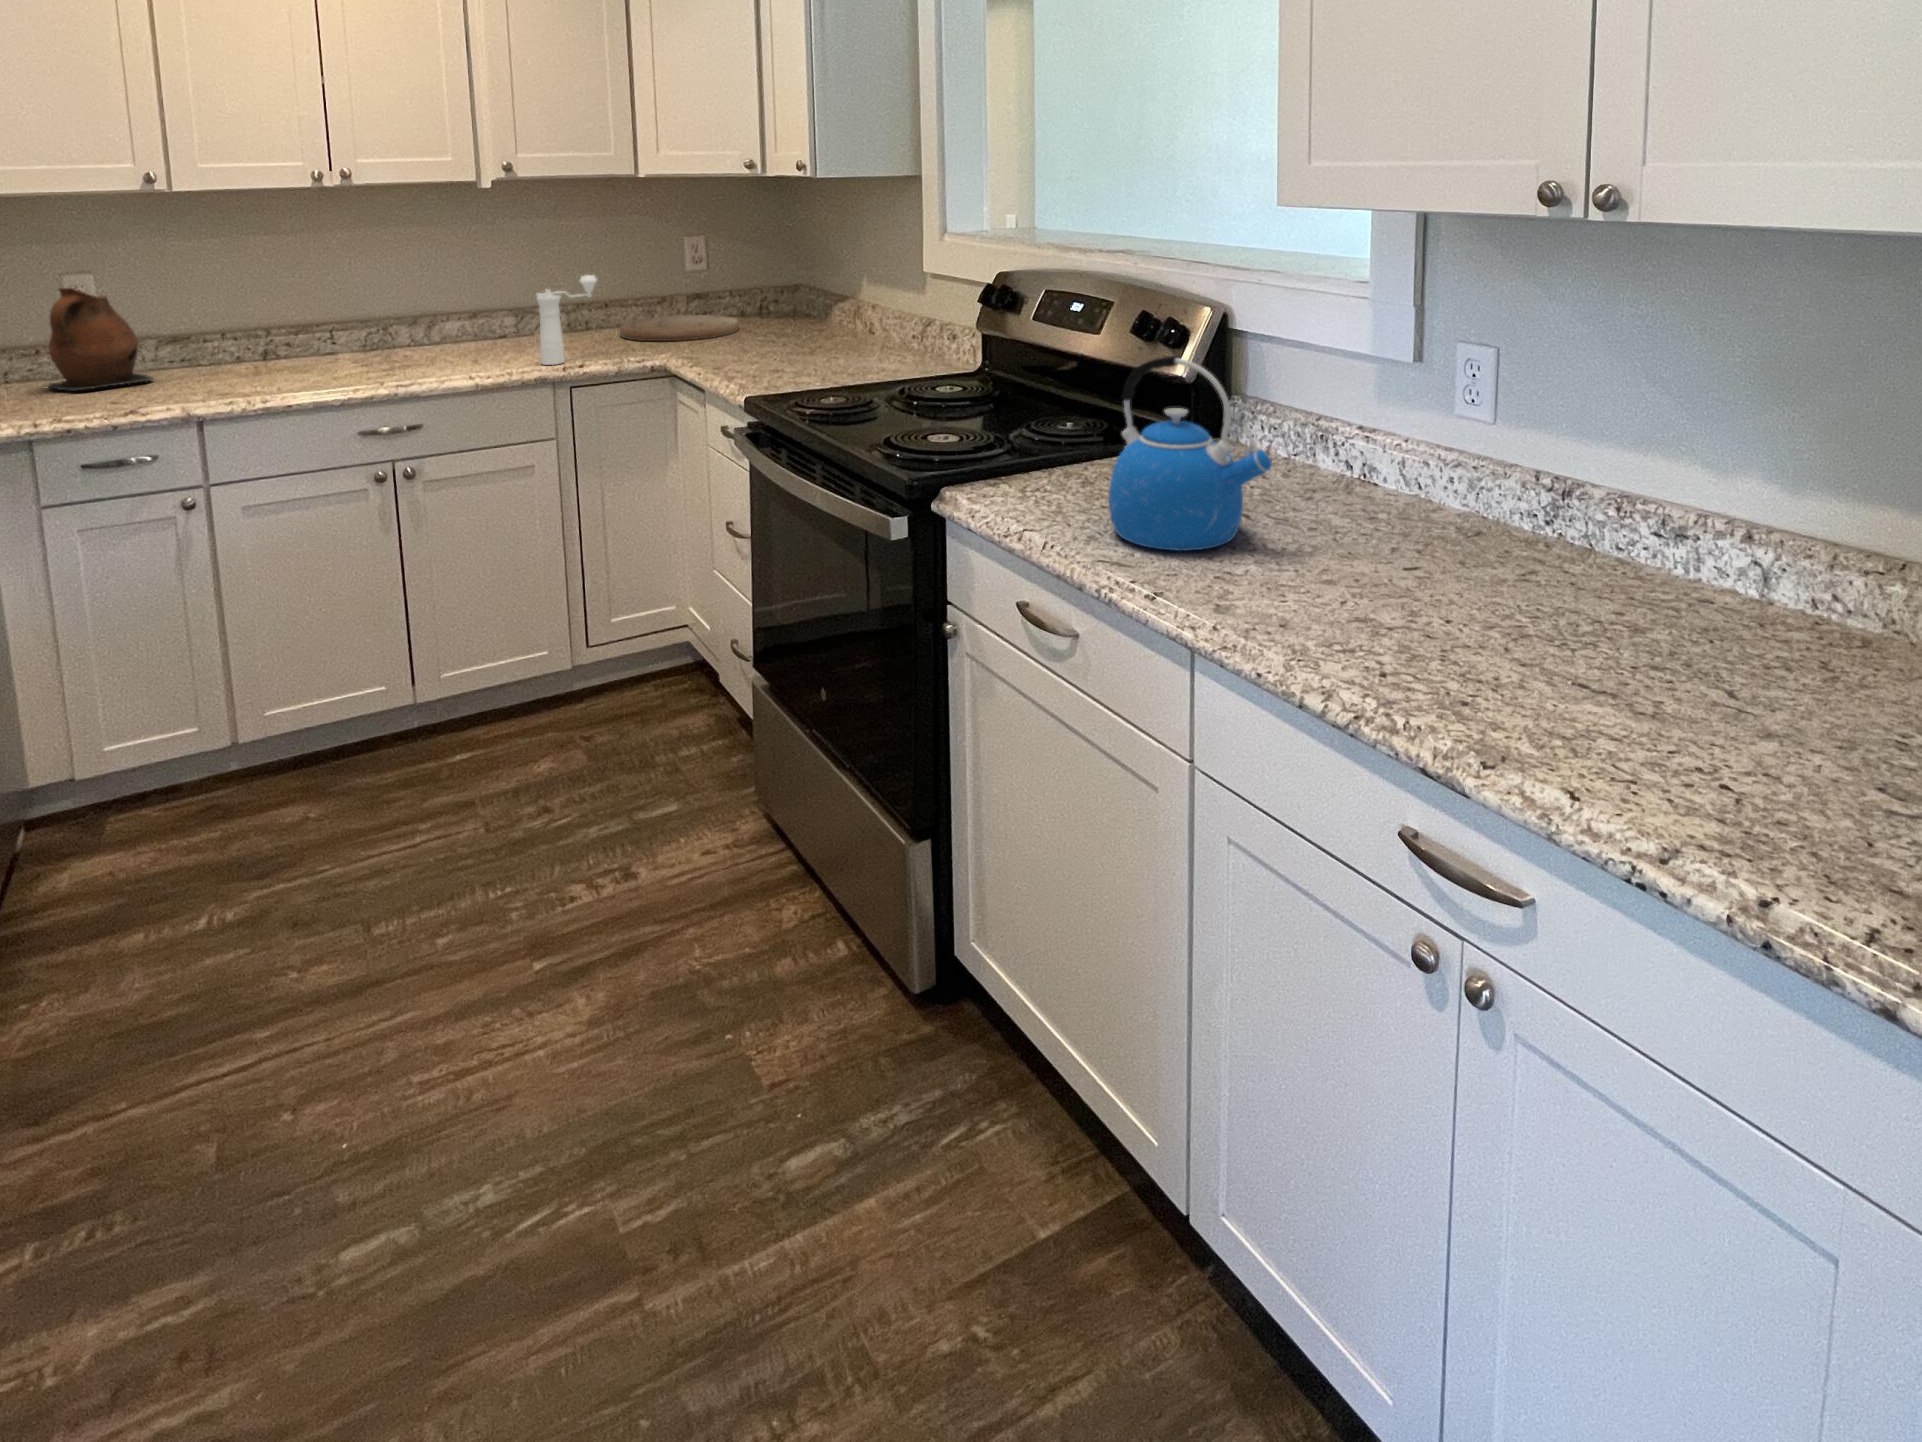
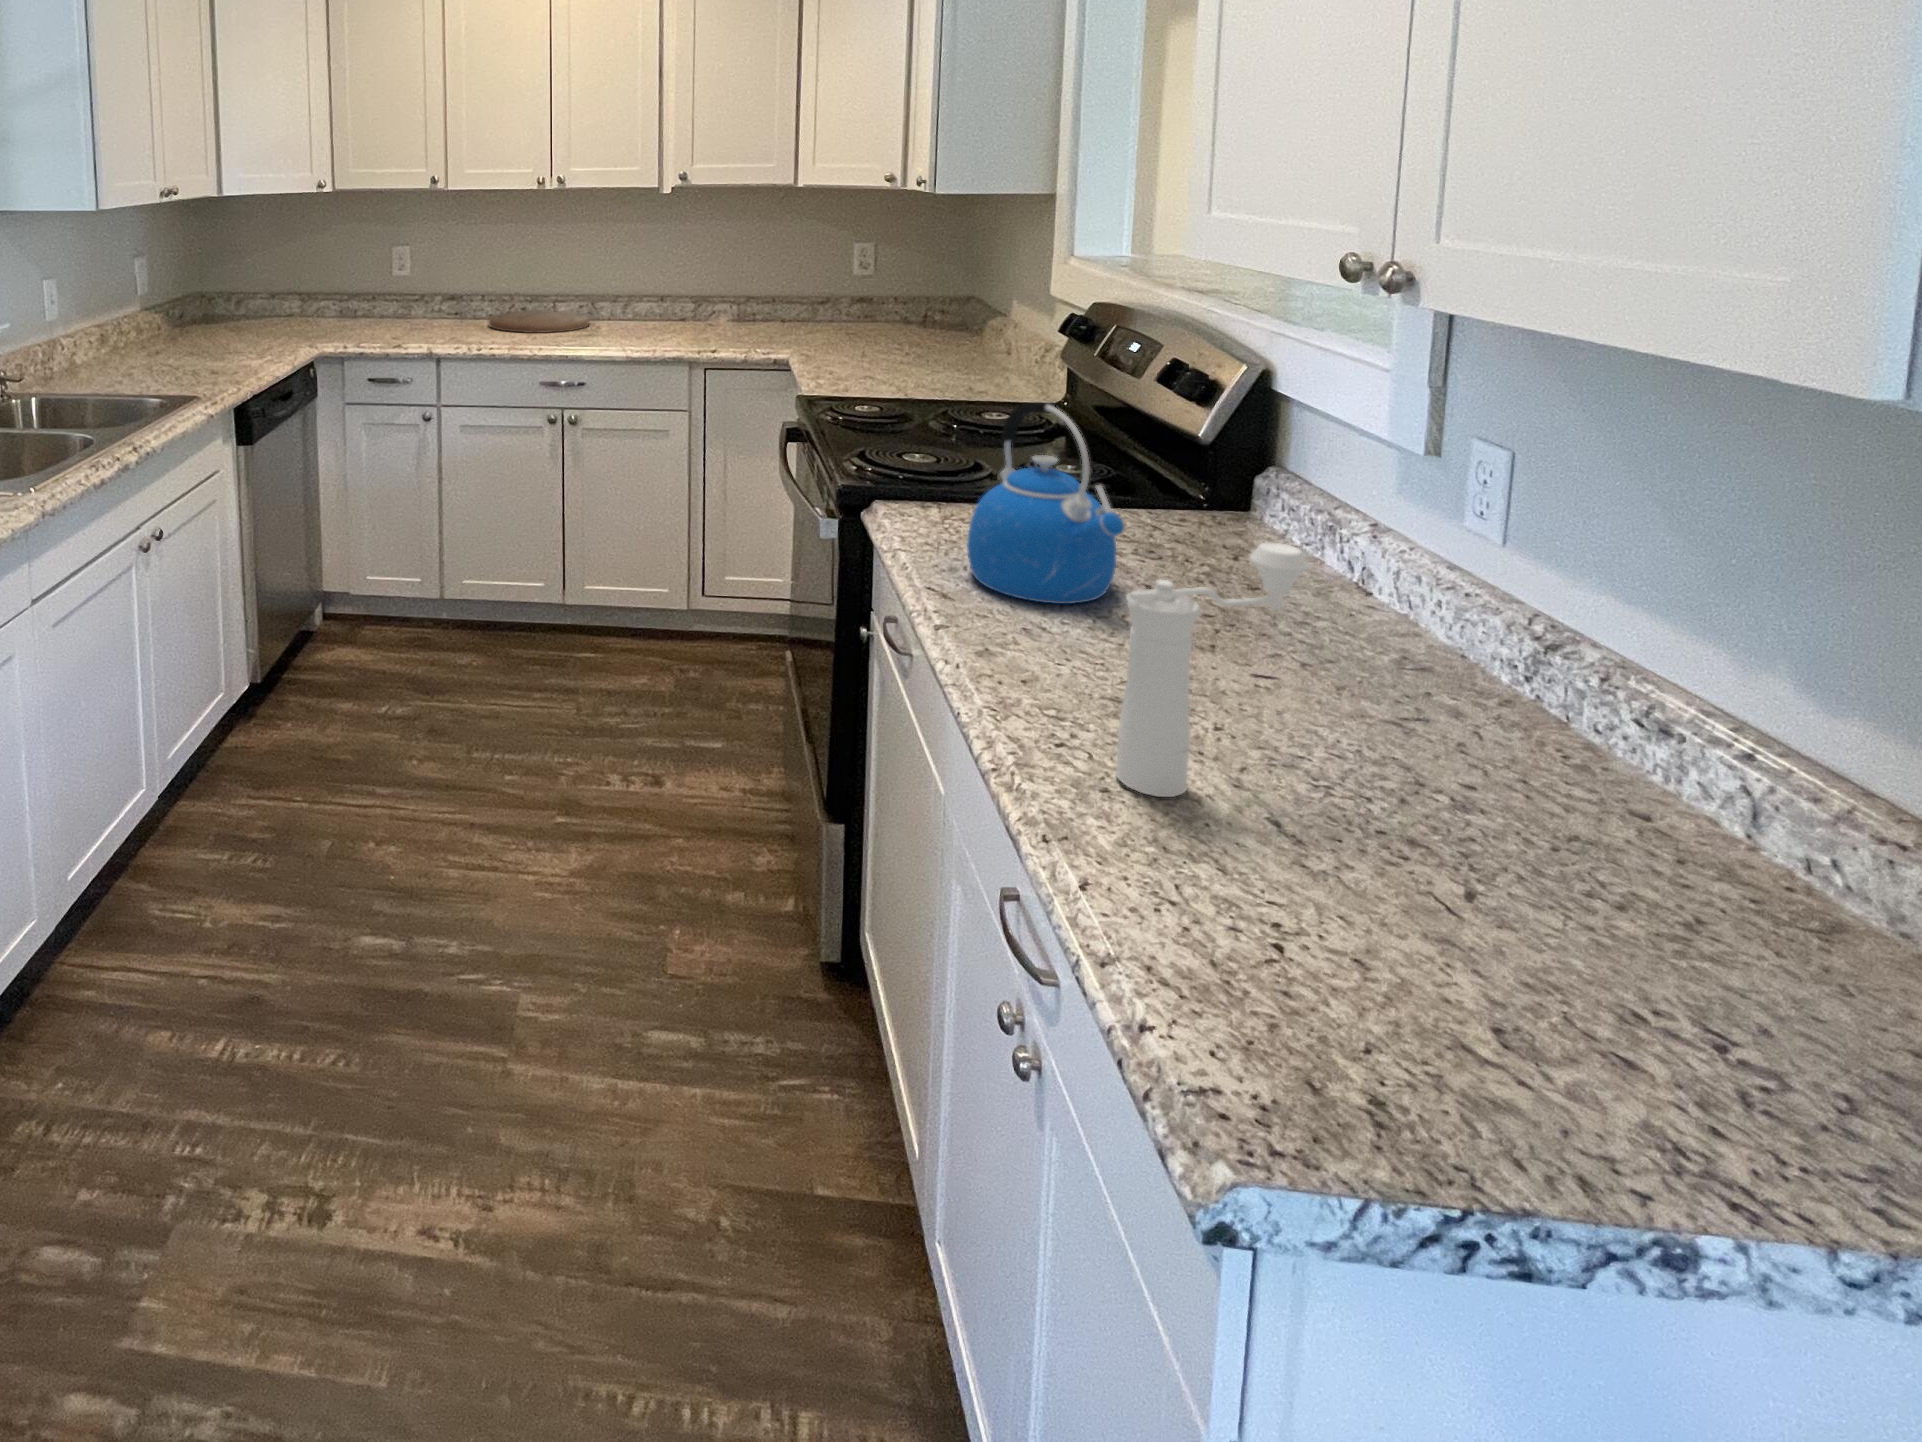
pepper mill: present [537,275,597,365] -> present [1115,542,1309,797]
ceramic pitcher: present [49,288,153,391] -> none [370,256,431,328]
cutting board: present [620,315,738,341] -> present [489,310,590,333]

